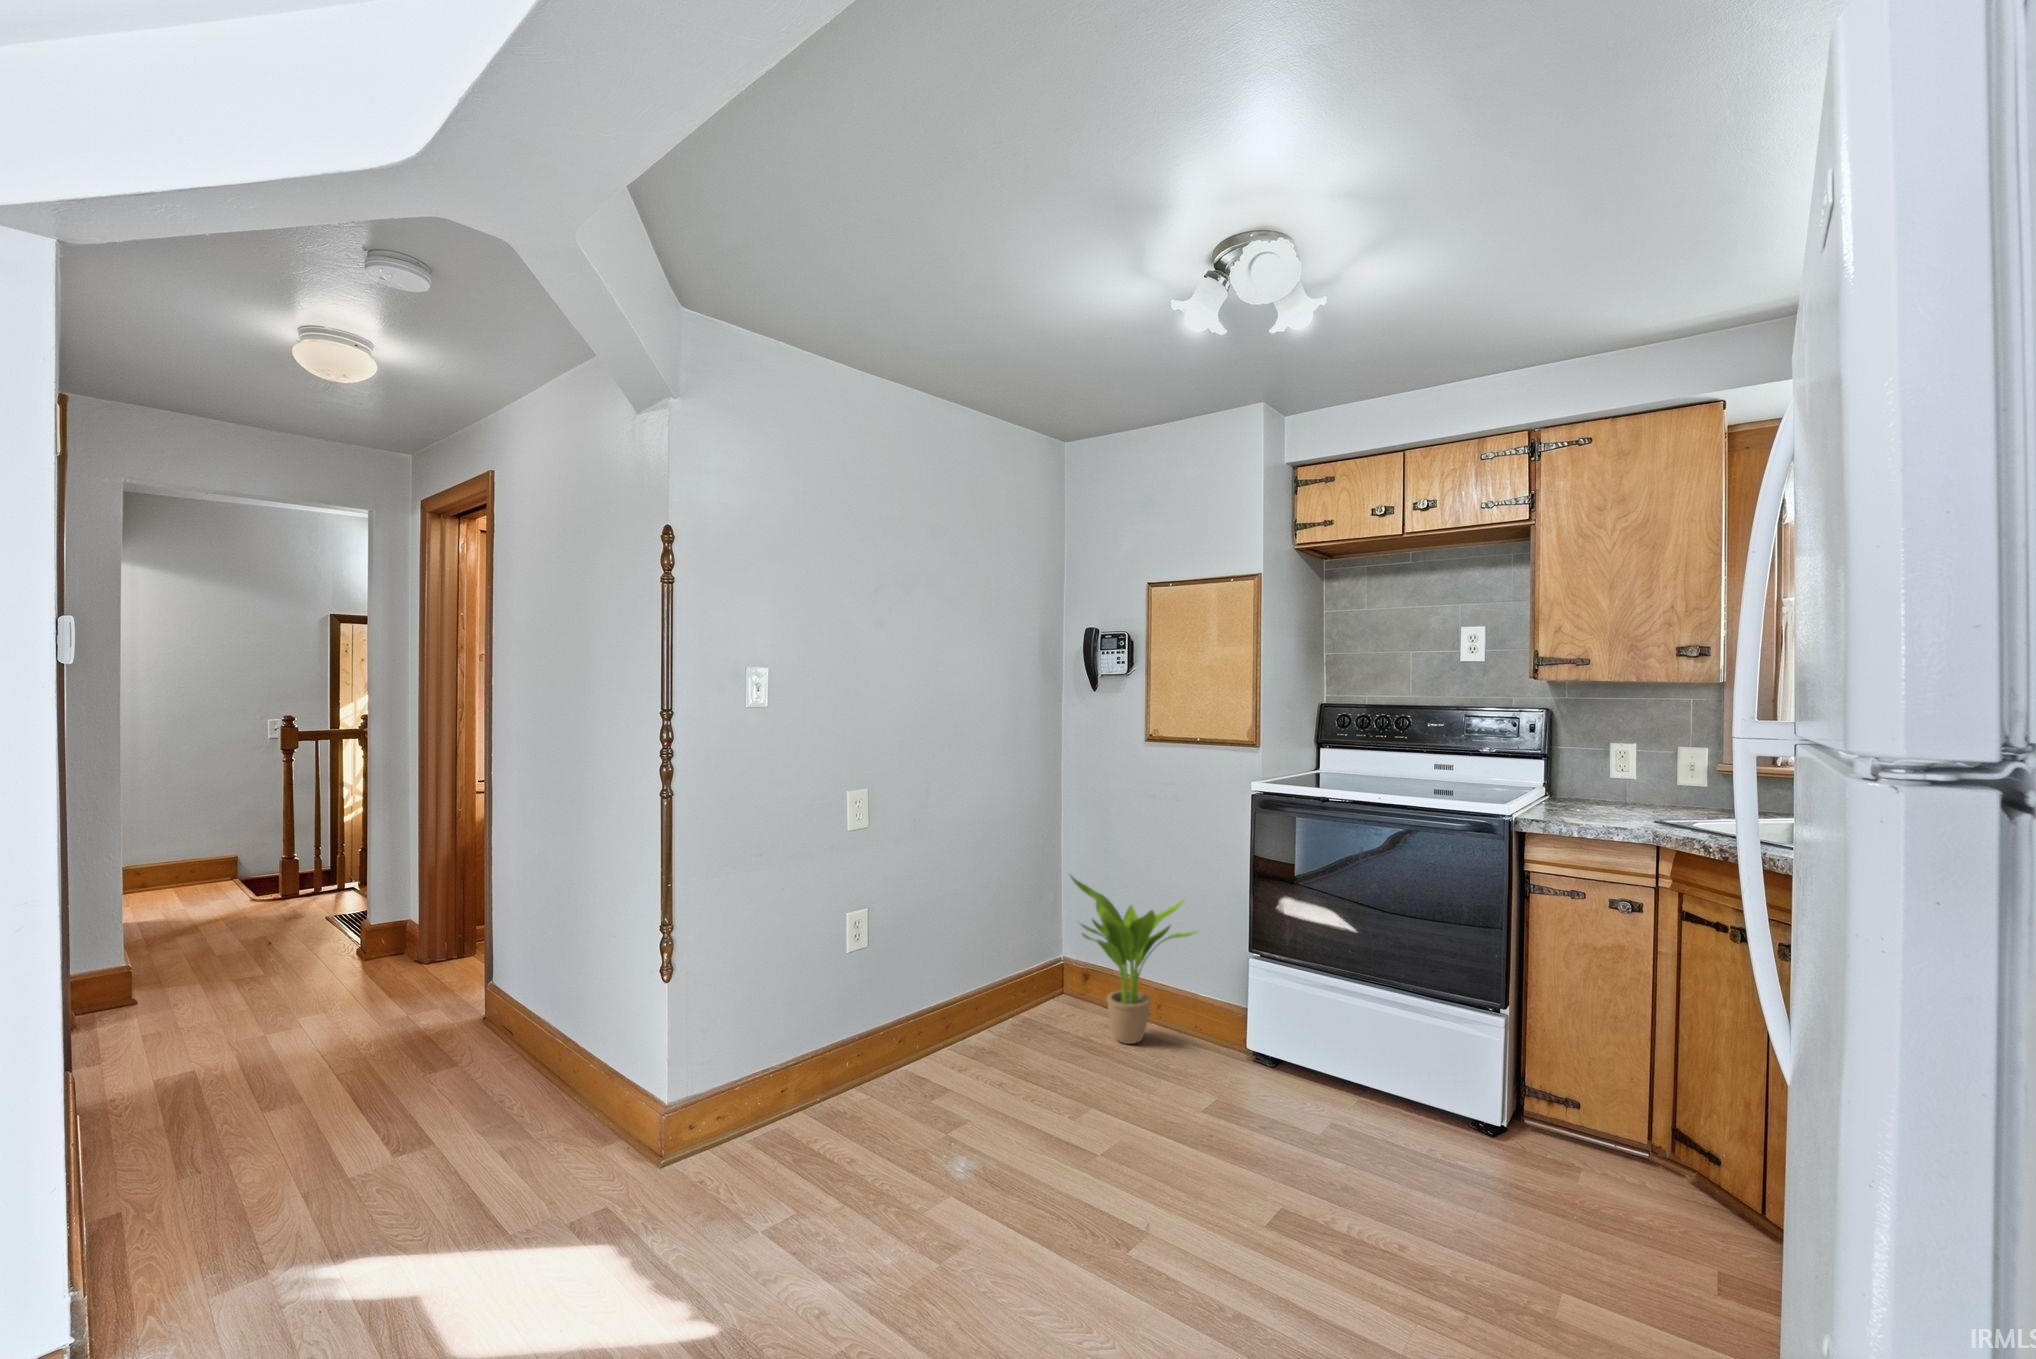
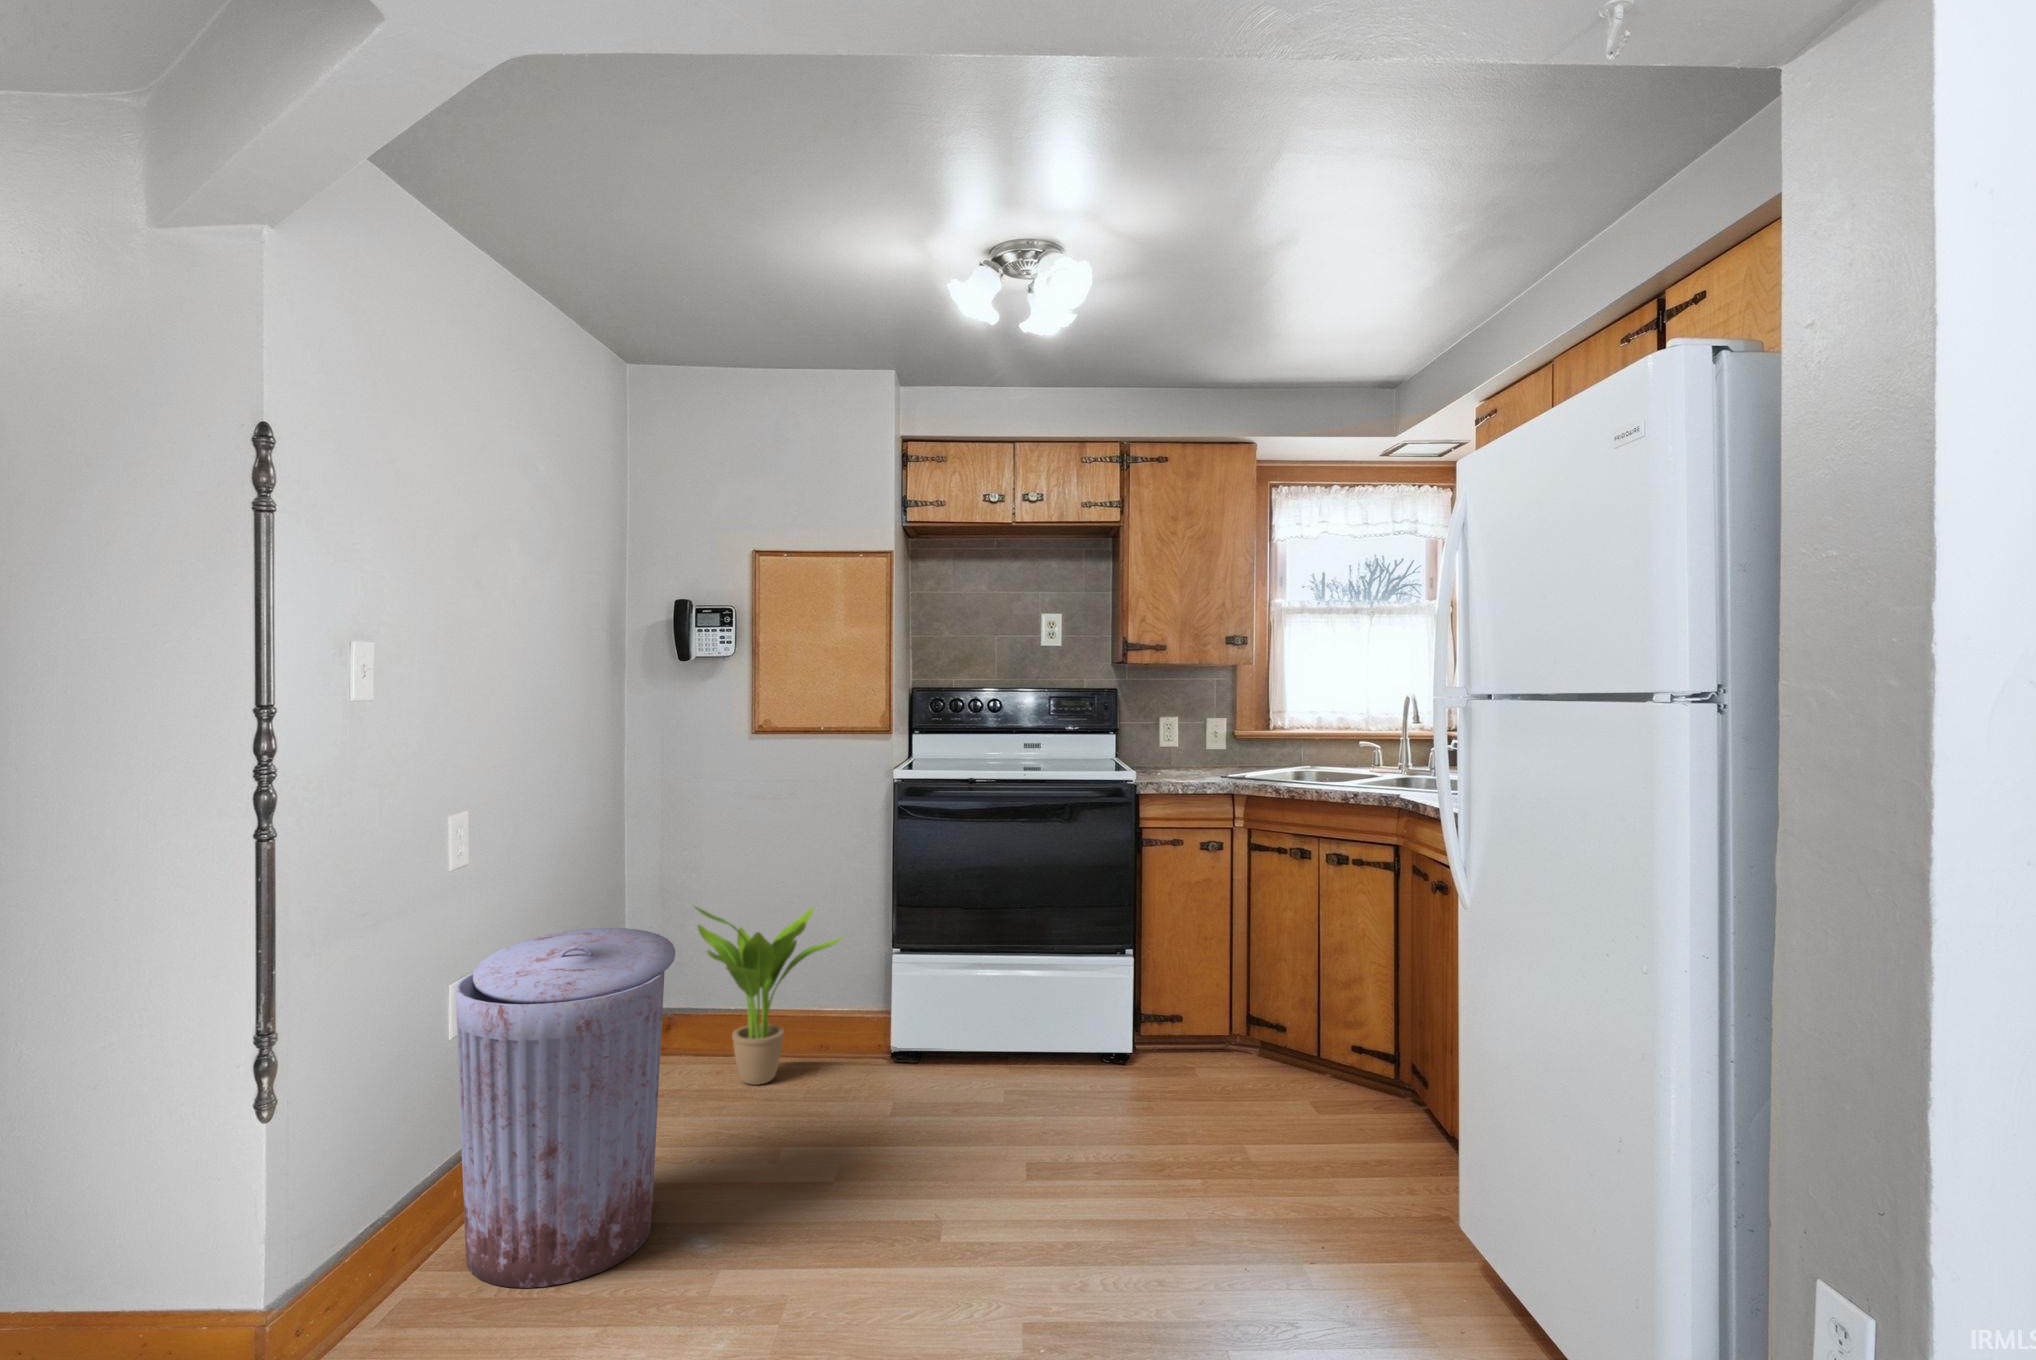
trash can: none [817,884,981,1151] -> present [456,928,675,1288]

